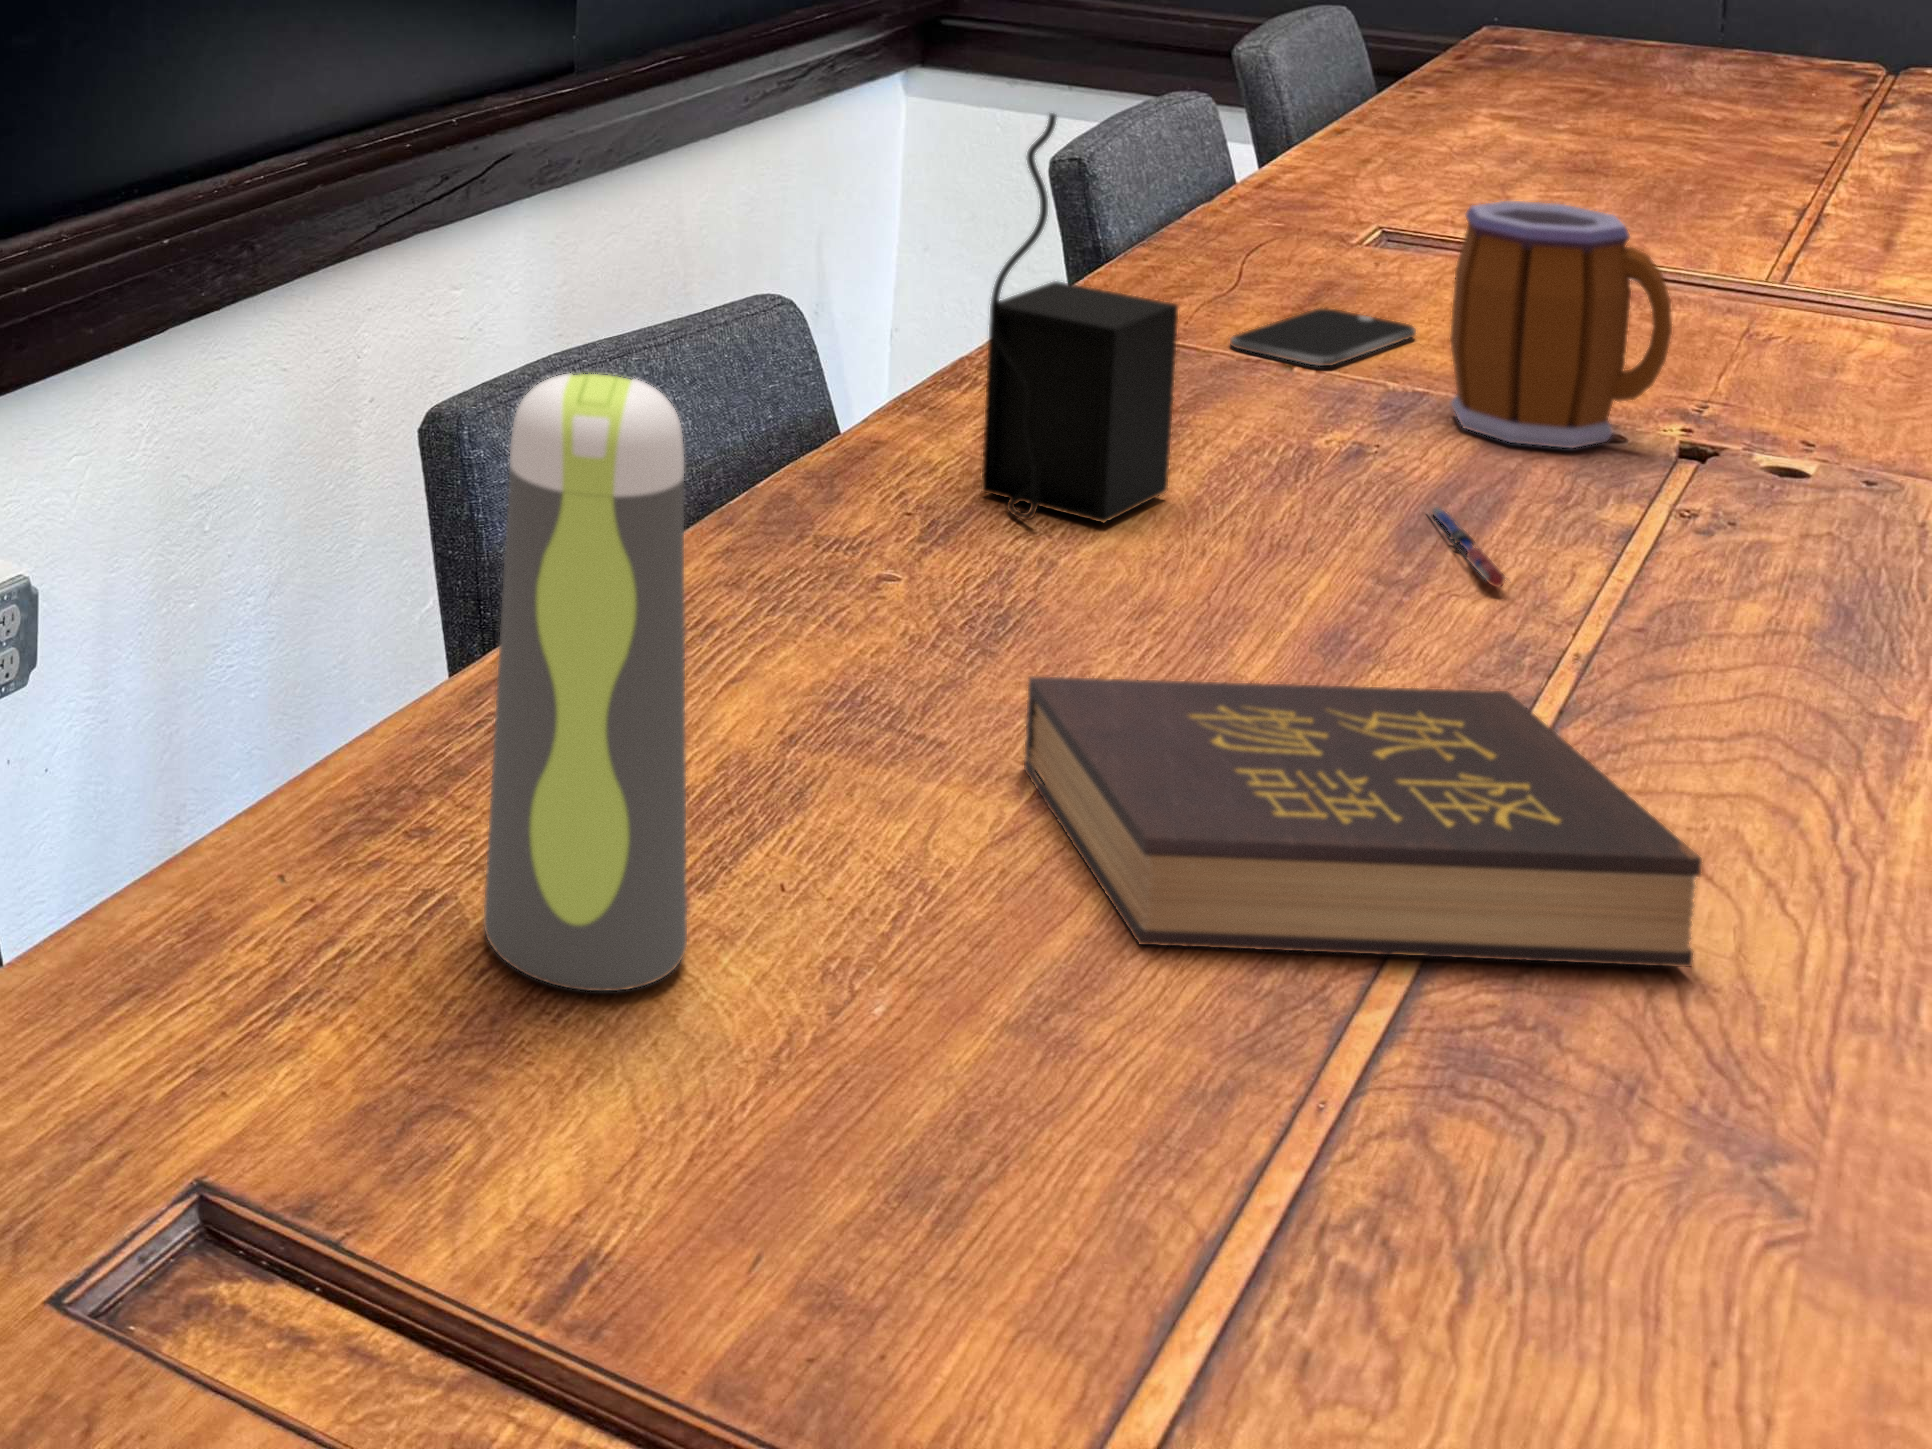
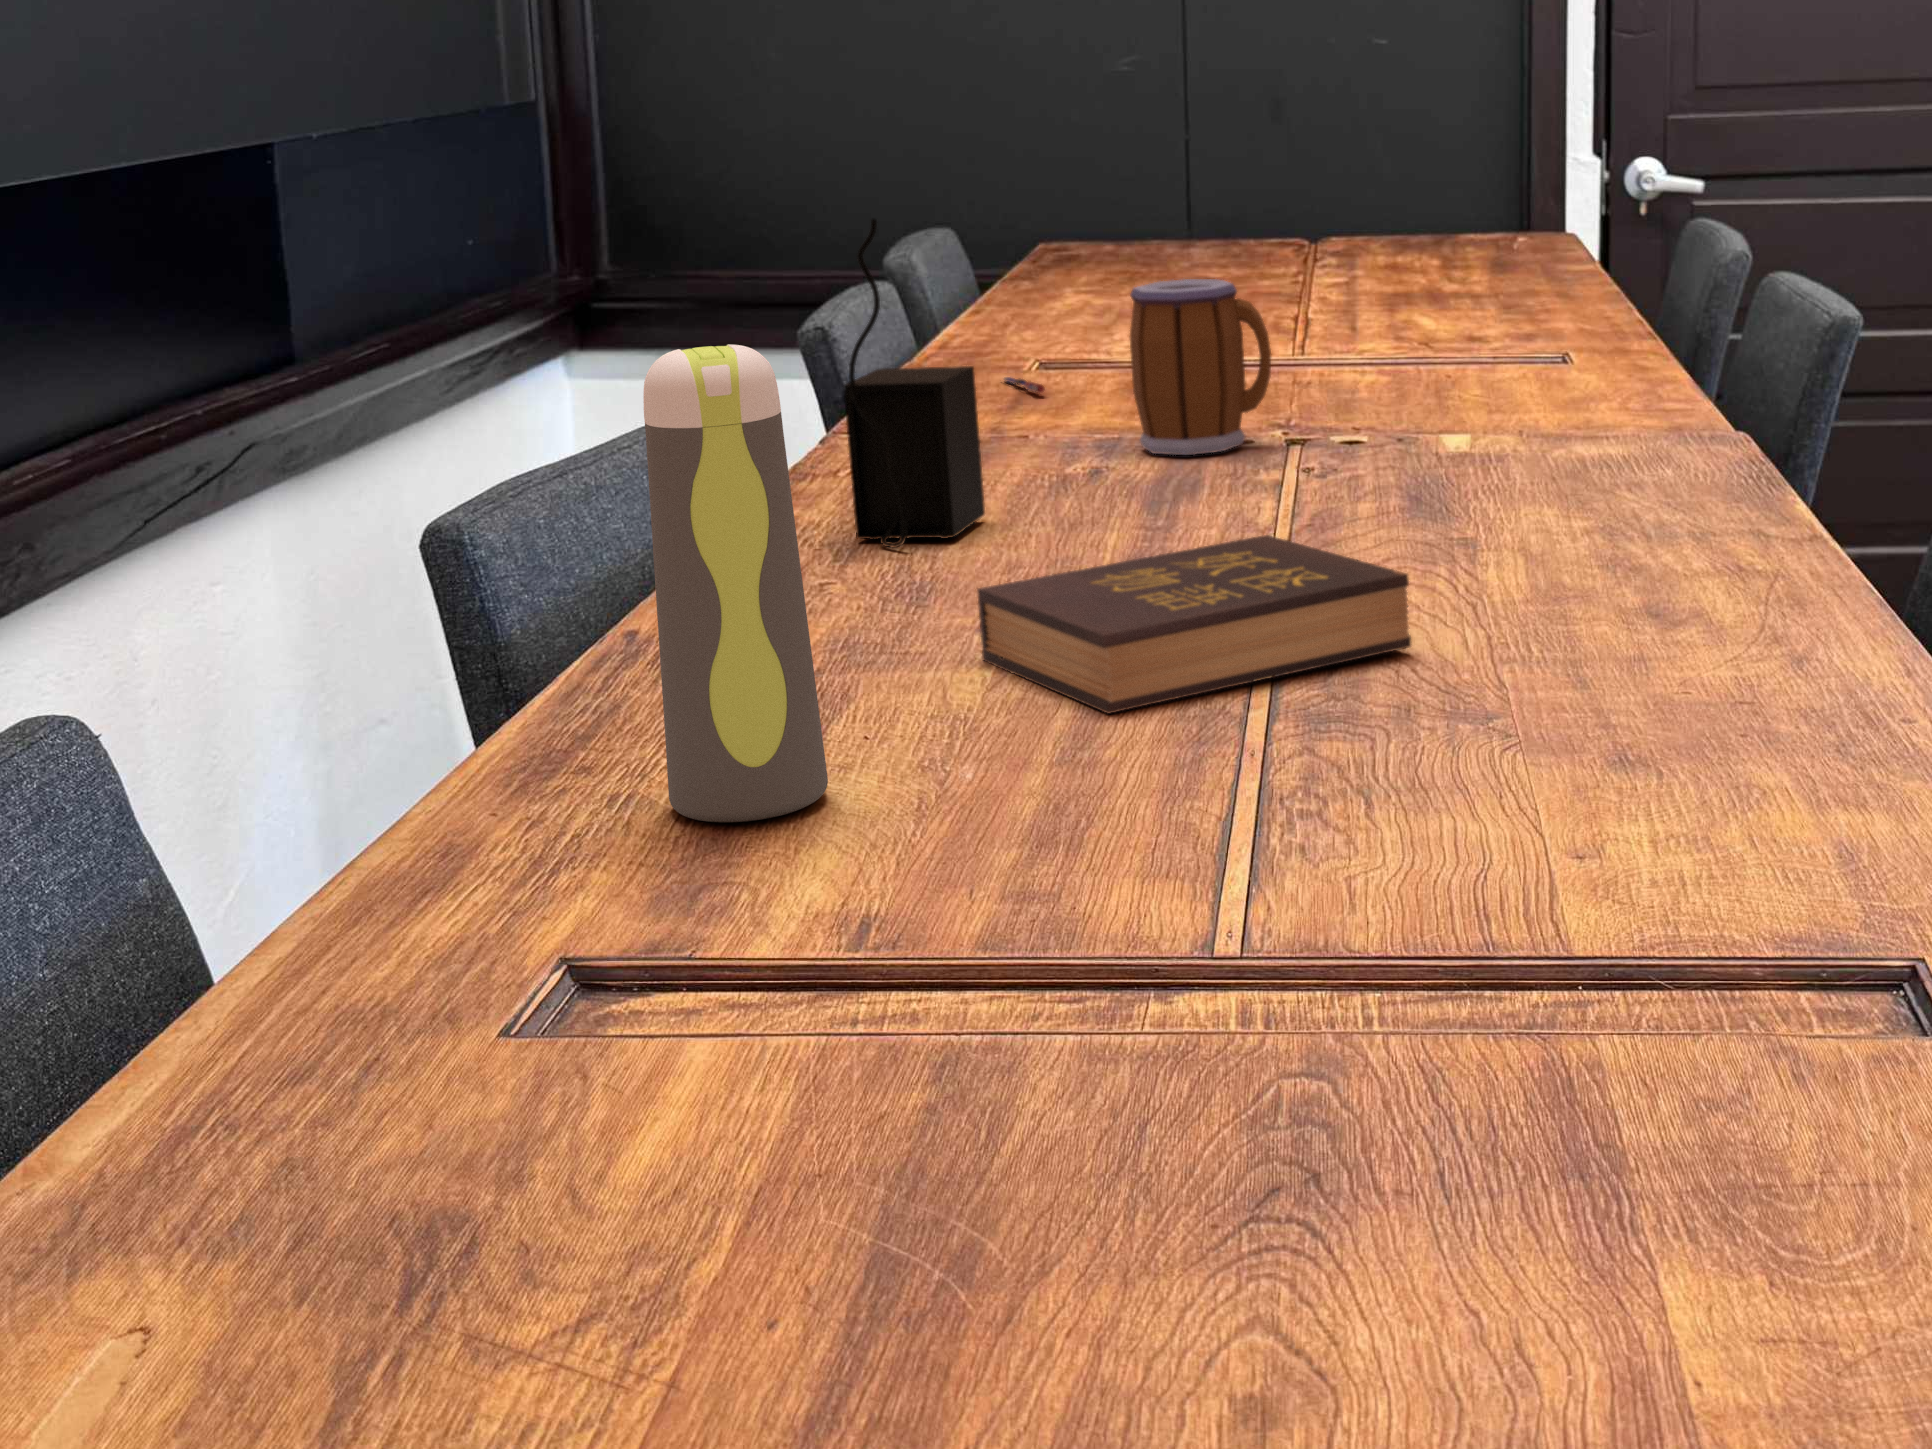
smartphone: present [1230,308,1416,366] -> none [975,407,1095,440]
pen: present [1433,507,1505,587] -> present [1004,377,1045,393]

